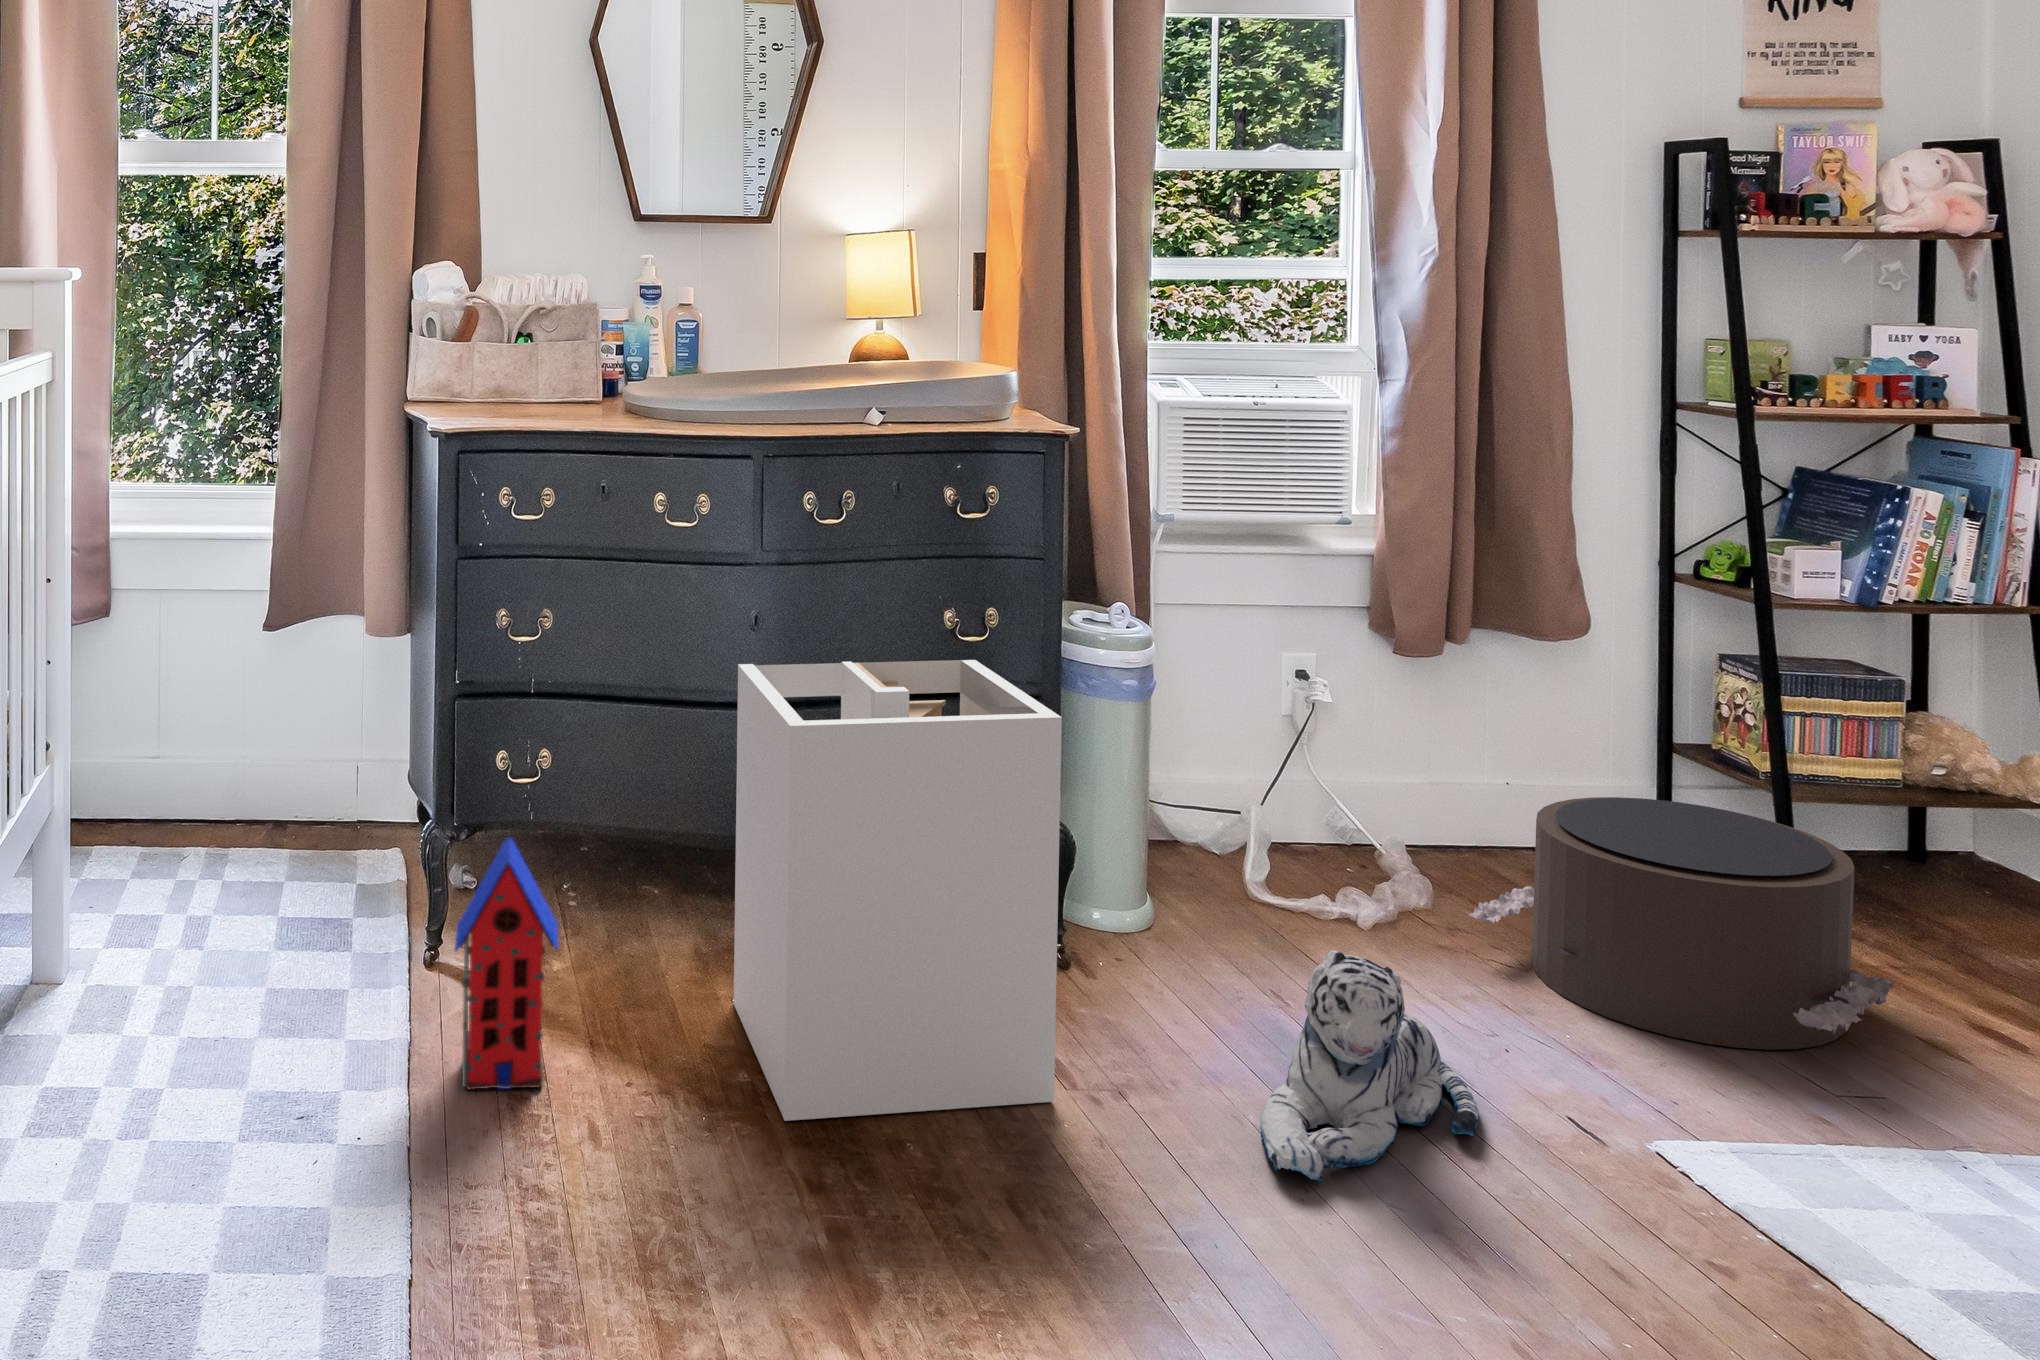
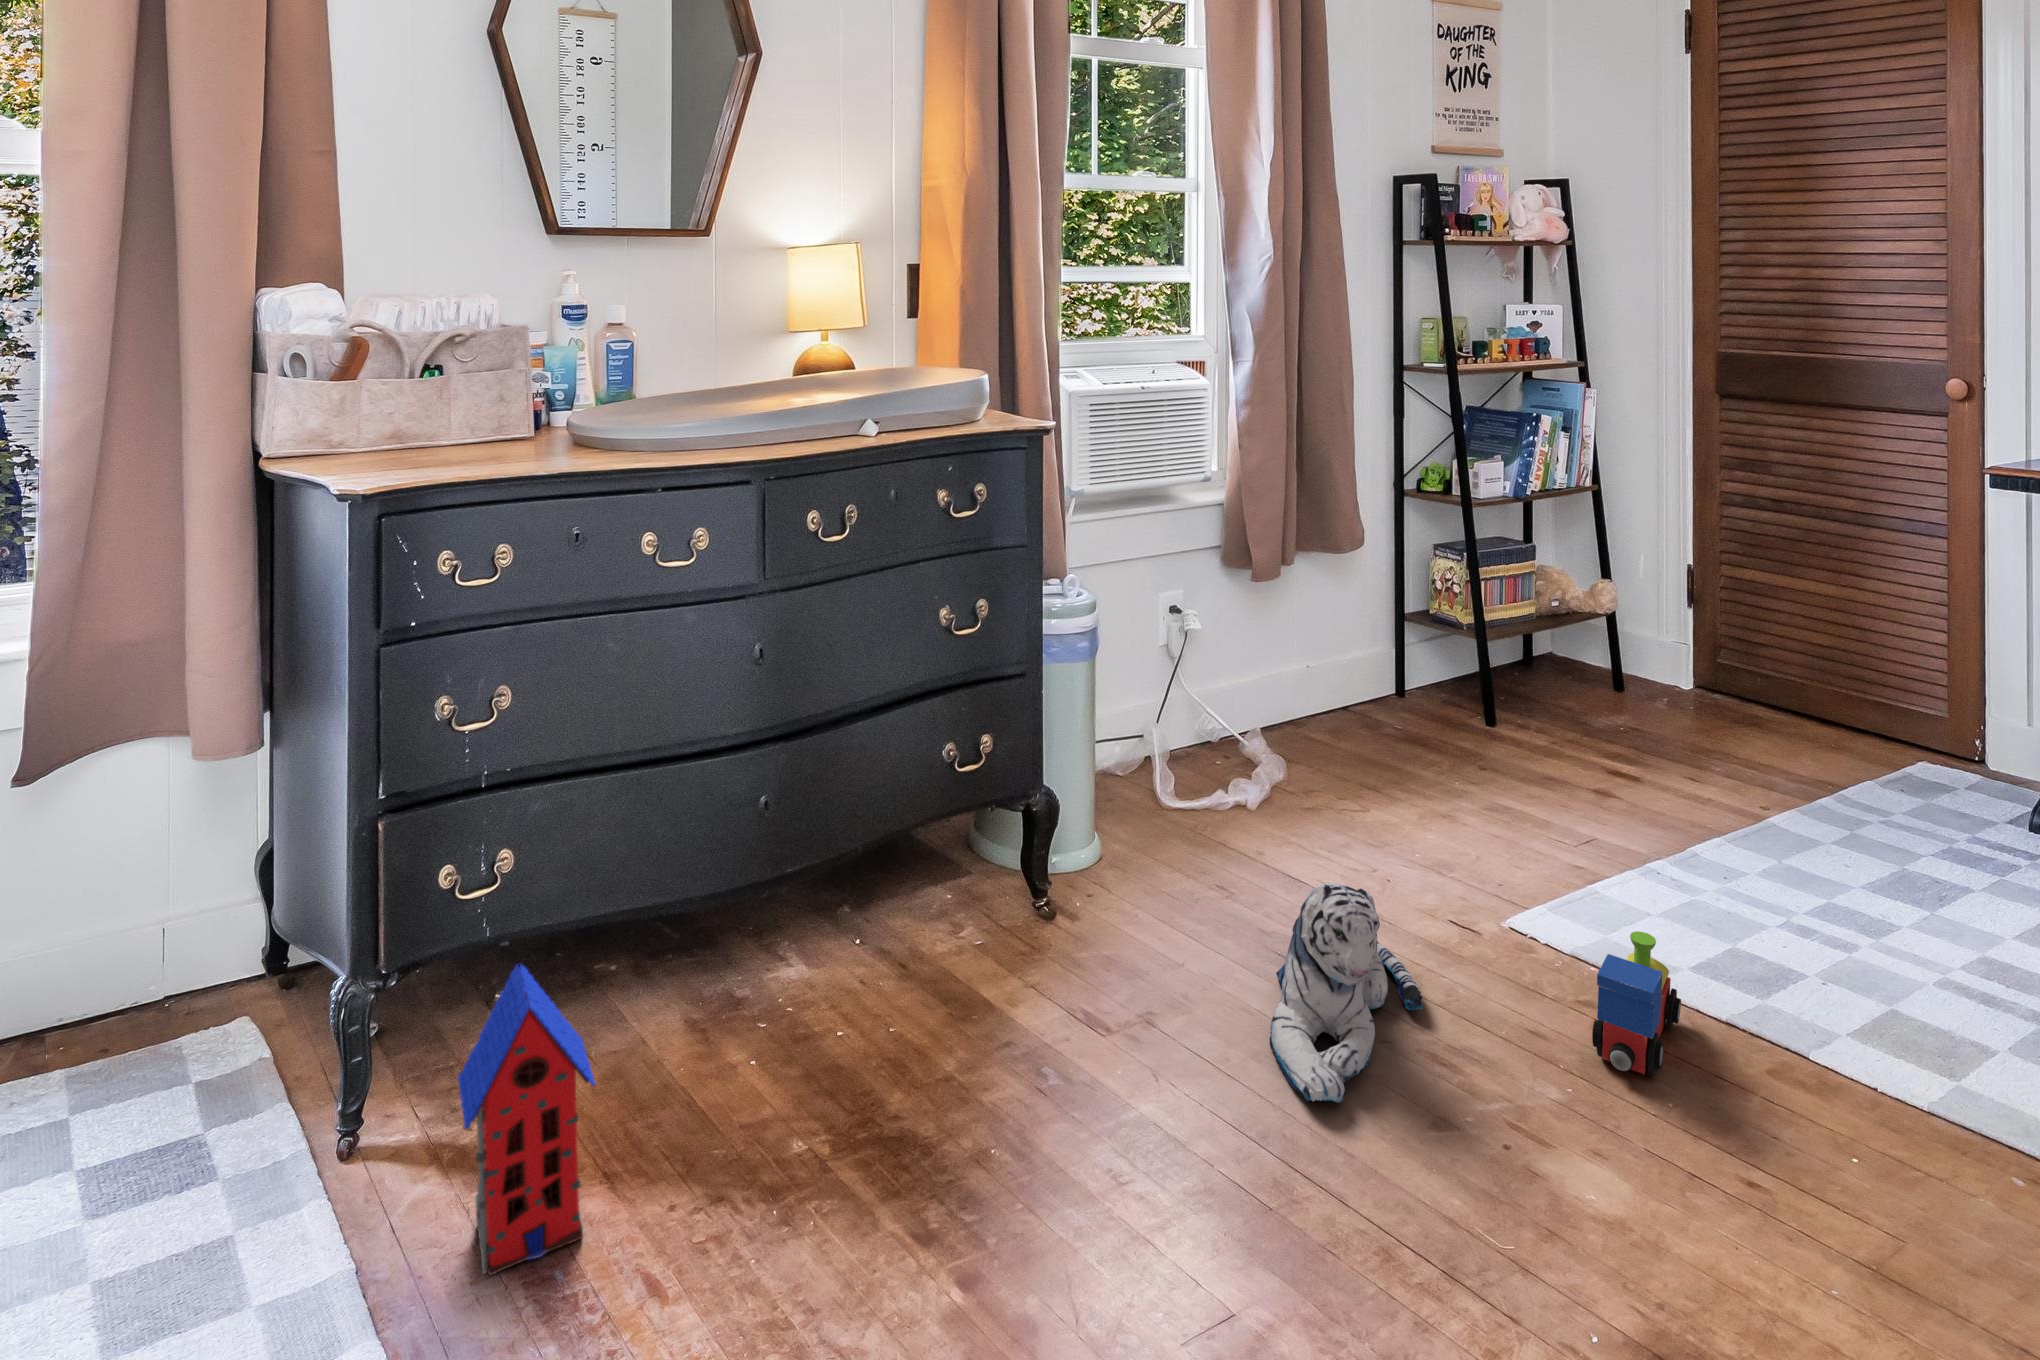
laundry hamper: present [734,660,1062,1121] -> none [755,659,1101,1193]
pouf: present [1469,797,1895,1050] -> none [1327,666,1601,859]
toy train: none [1686,1091,1851,1265] -> present [1592,931,1681,1077]

